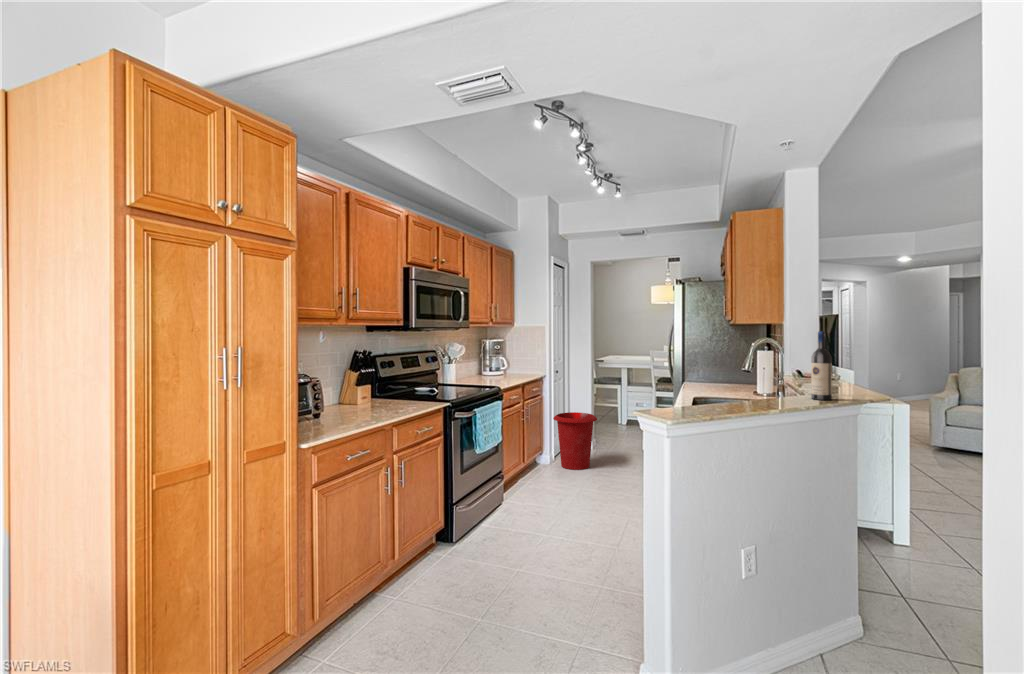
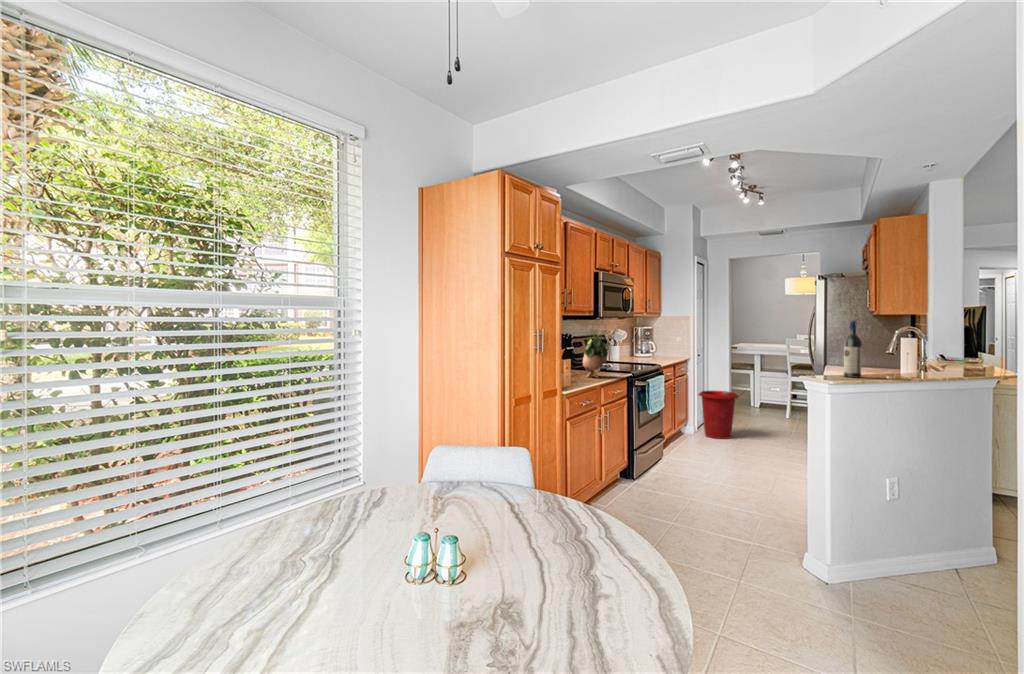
wine bottle: present [811,331,832,400] -> present [844,321,862,377]
potted plant: none [377,348,410,411] -> present [583,333,608,377]

